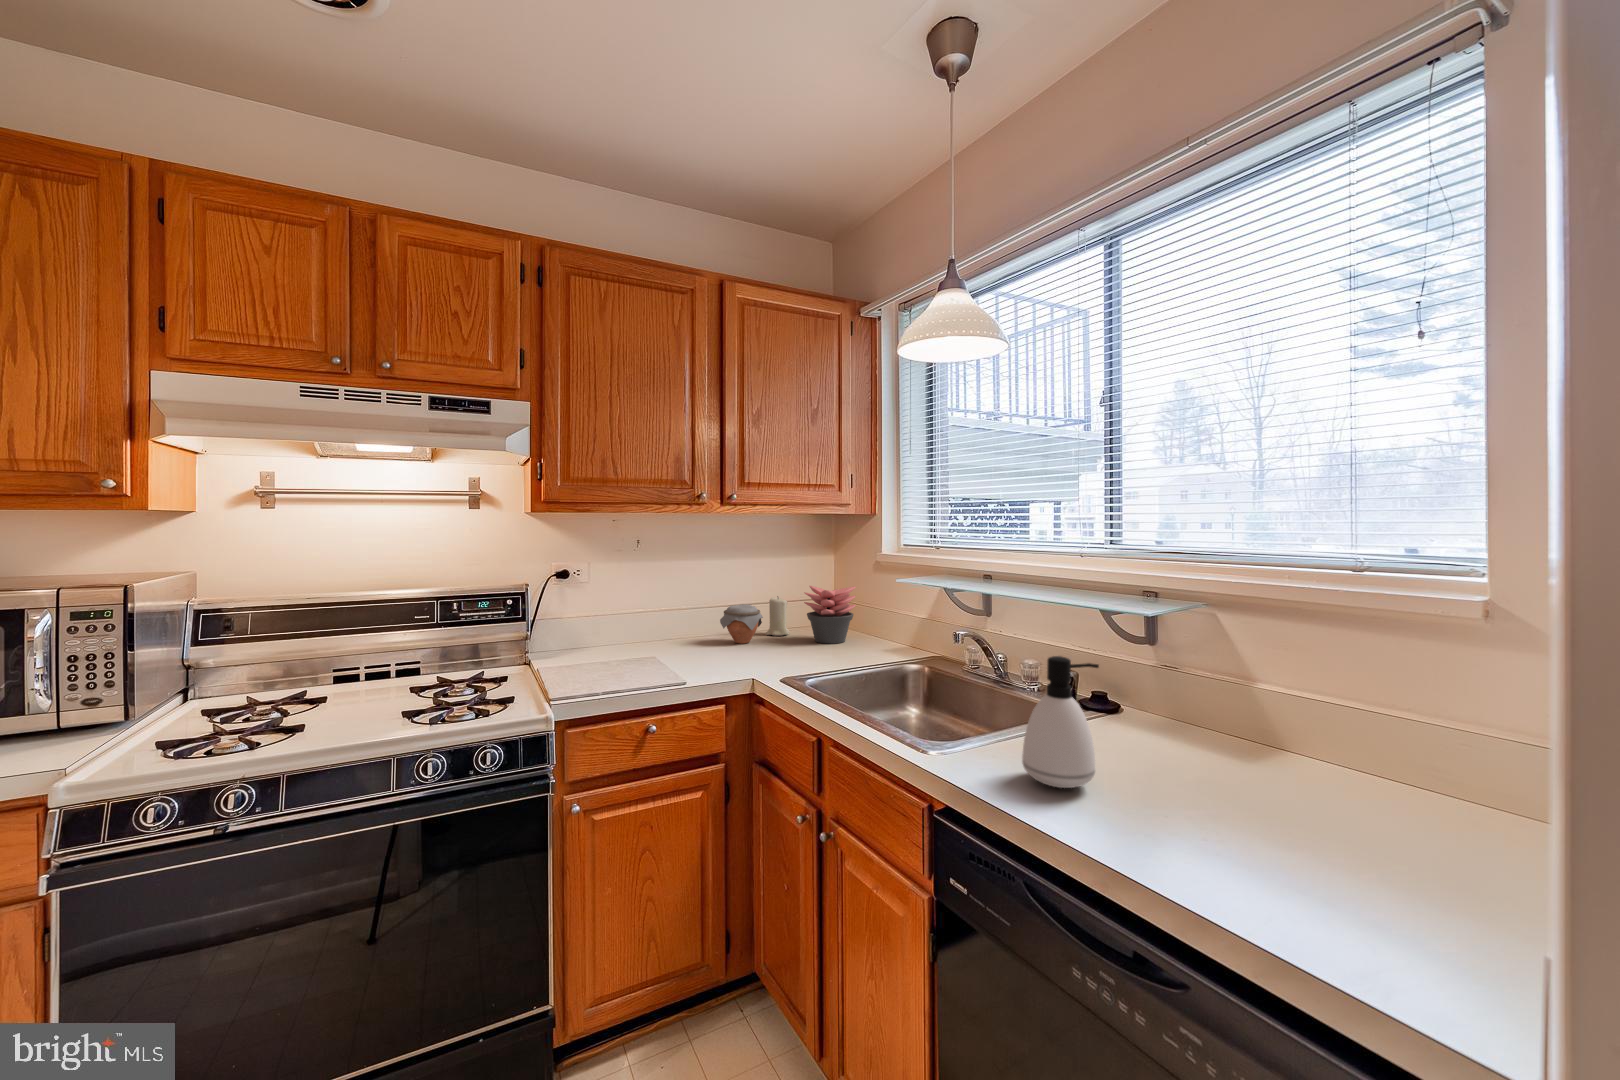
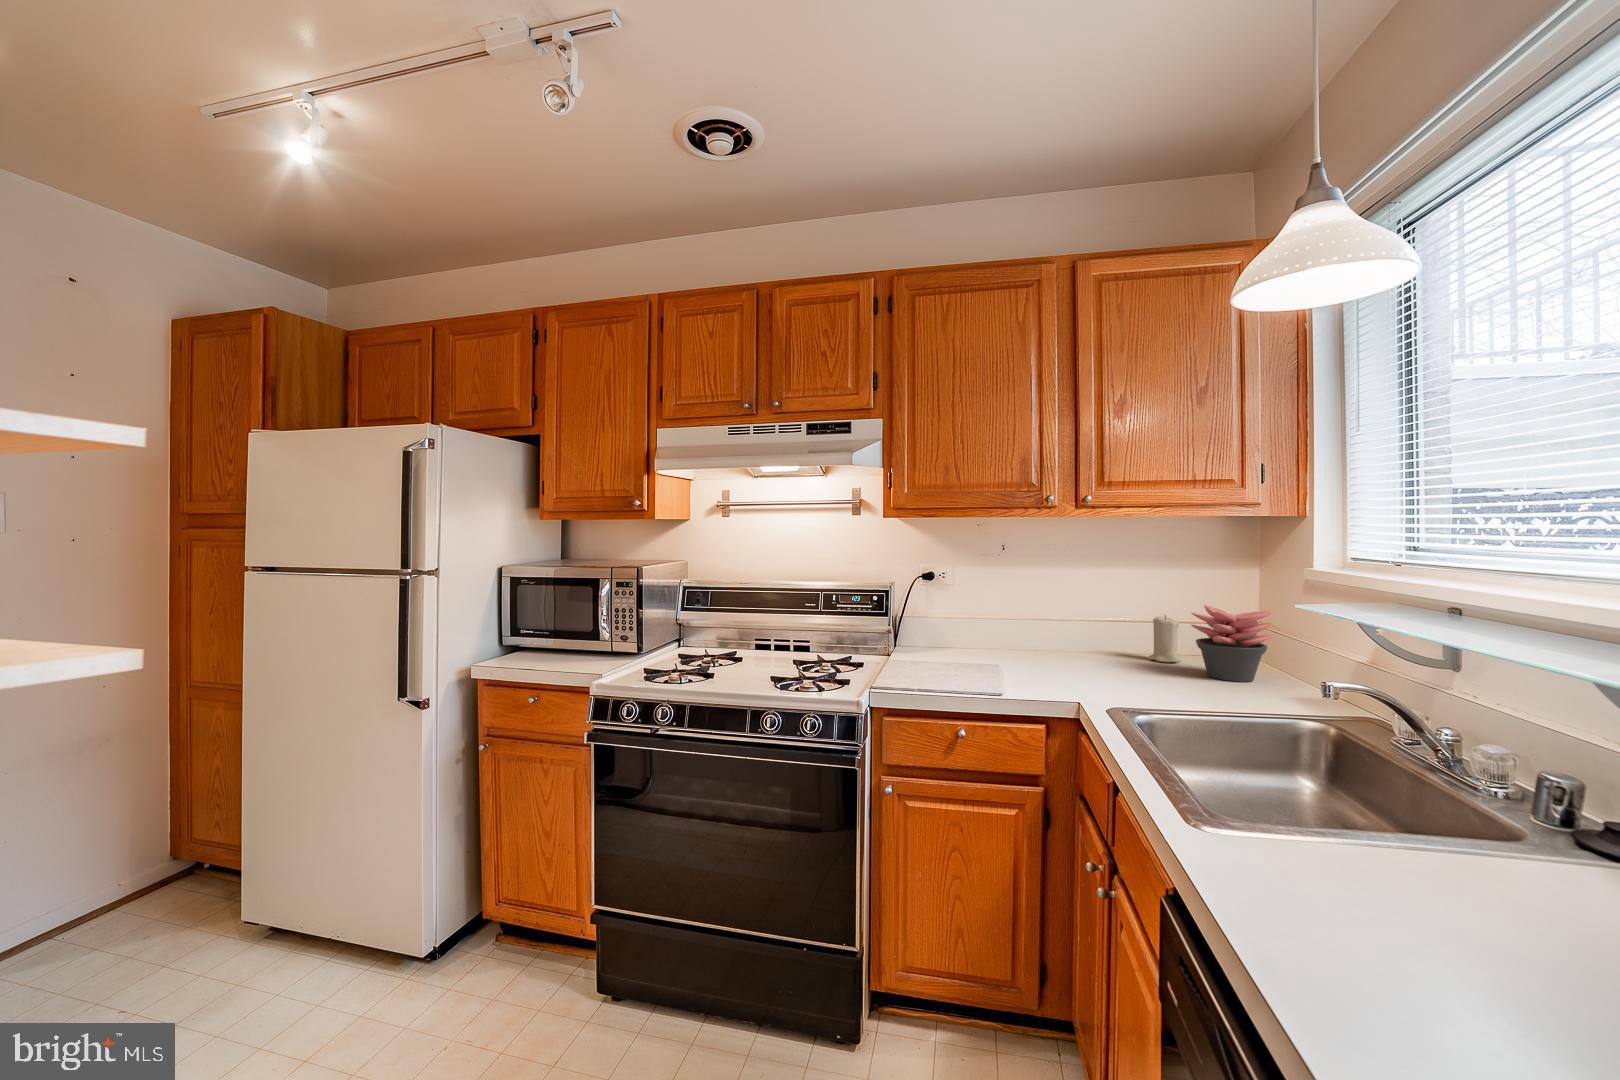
jar: present [720,604,763,644] -> none [1082,620,1136,665]
soap dispenser: present [1022,656,1099,788] -> none [1367,740,1541,975]

